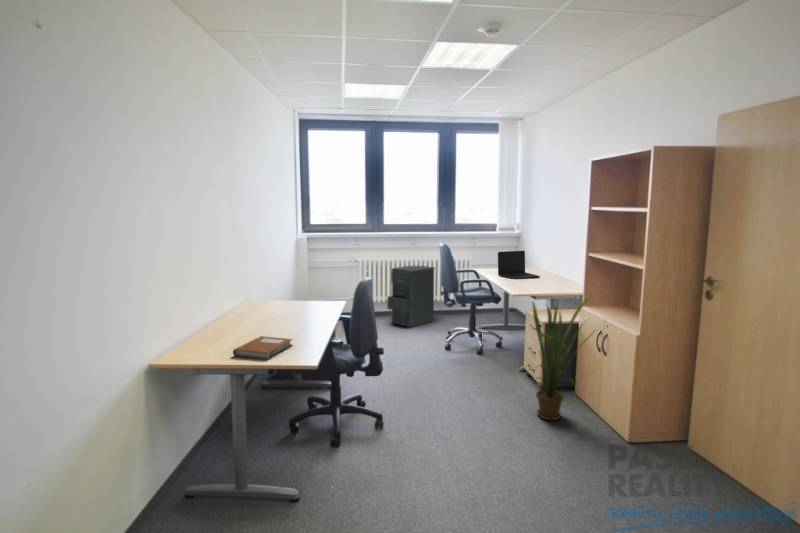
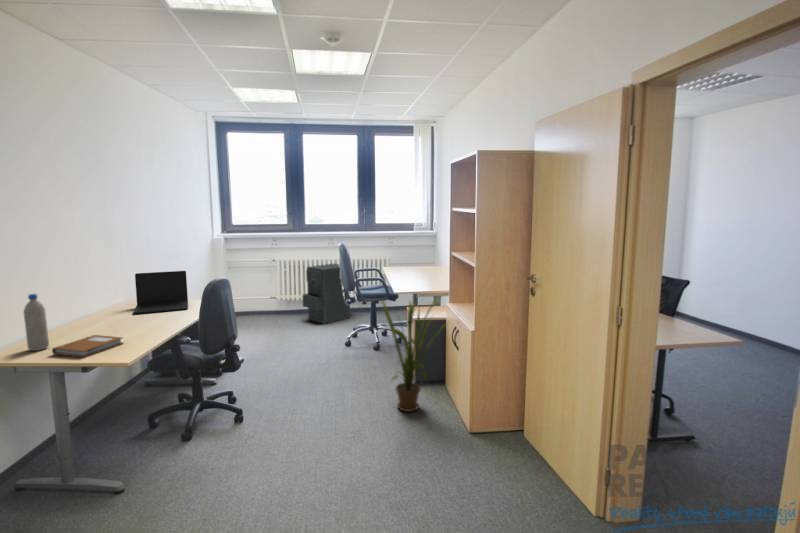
laptop: present [498,251,540,279] -> present [134,271,188,314]
water bottle: none [201,293,221,352] -> present [24,294,49,351]

